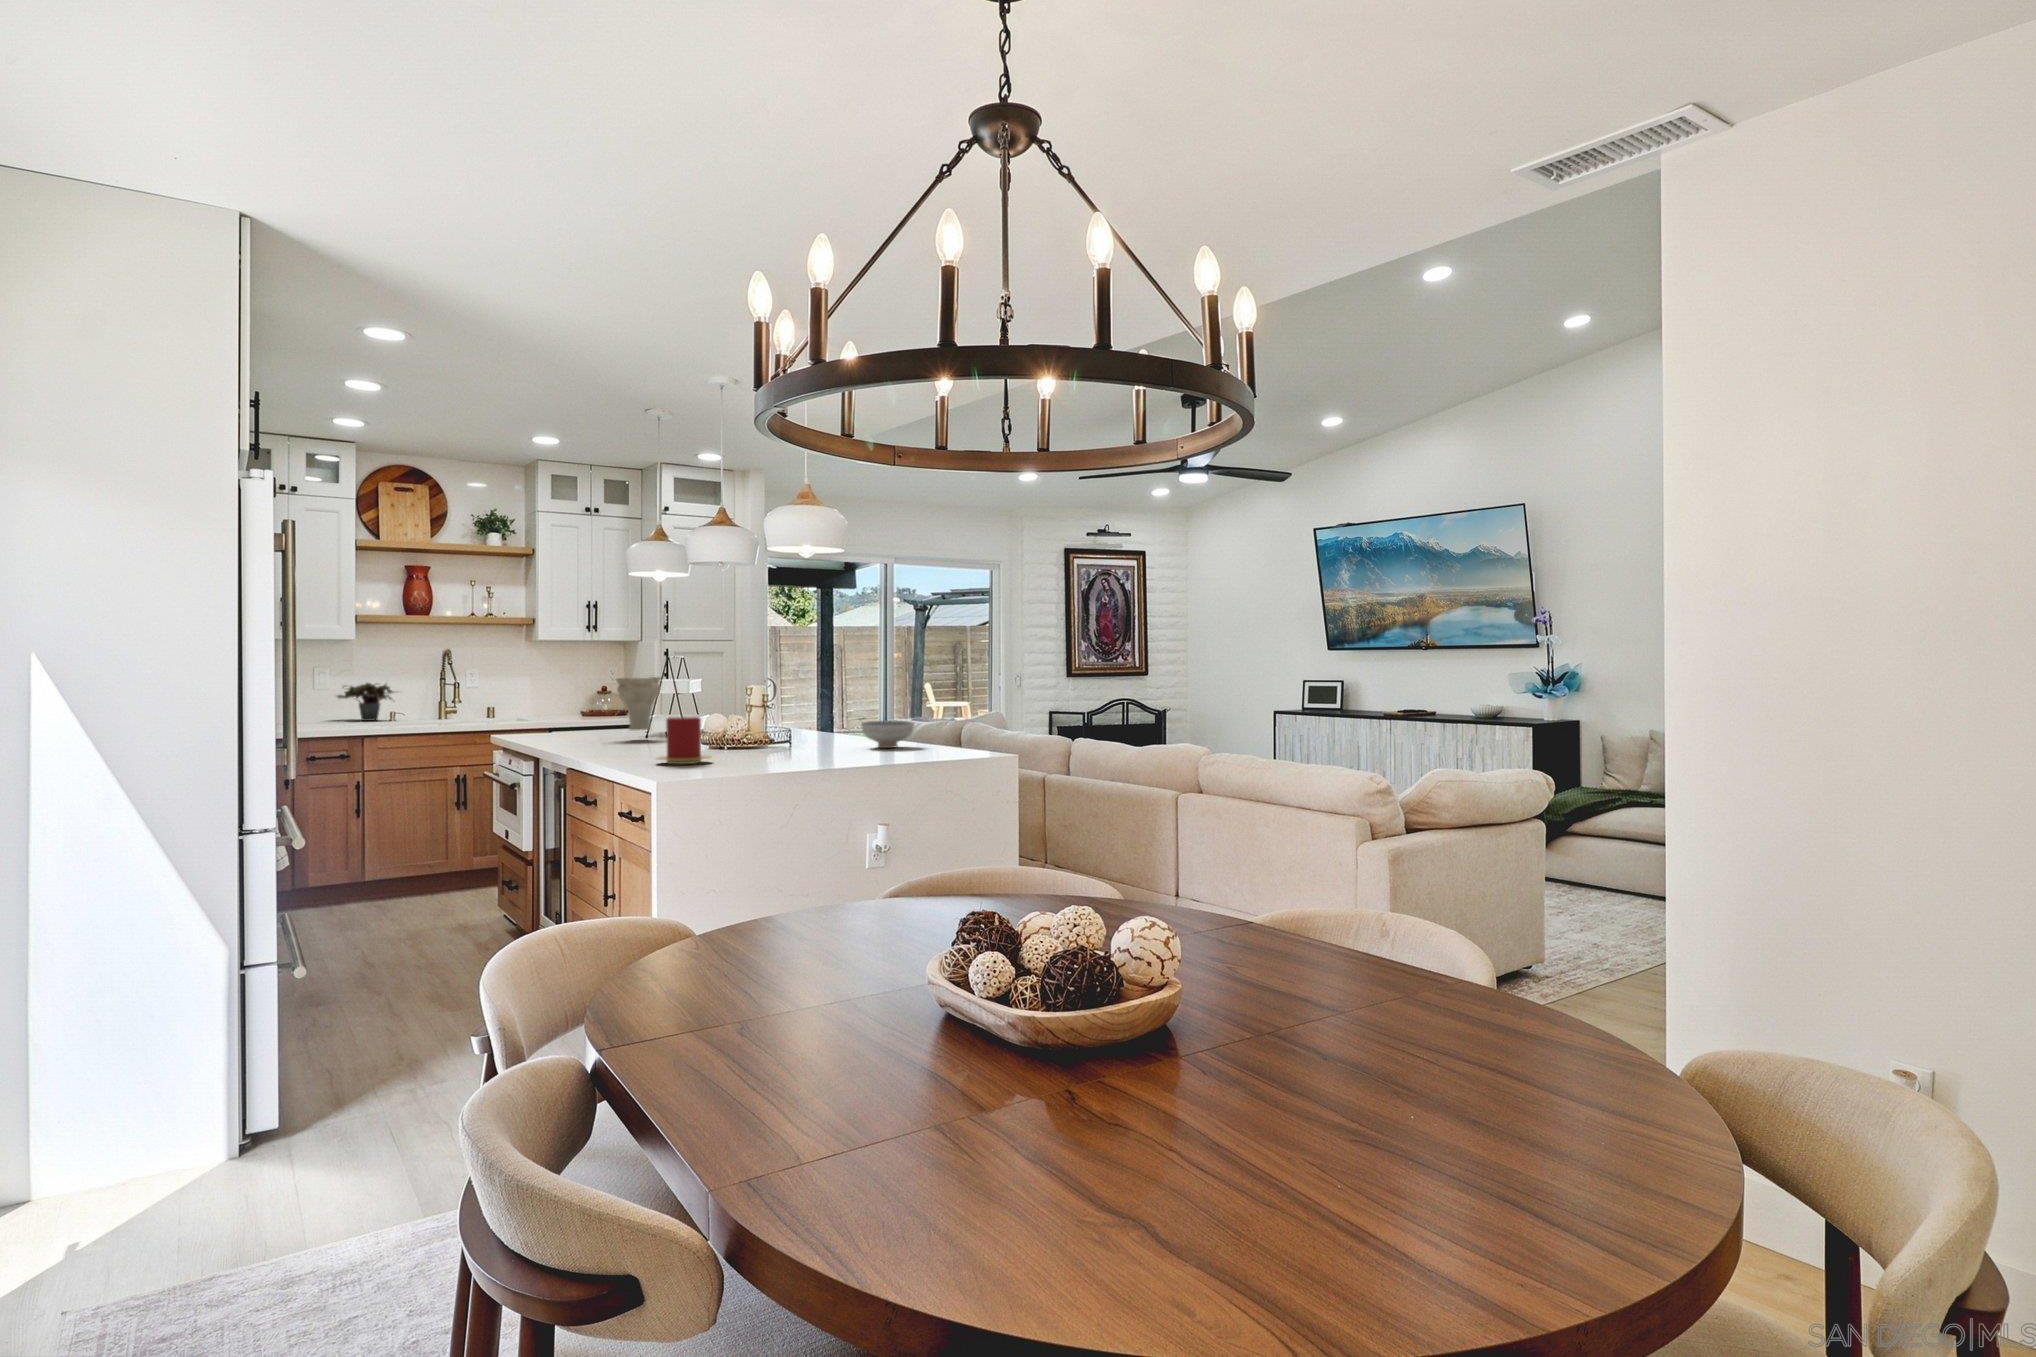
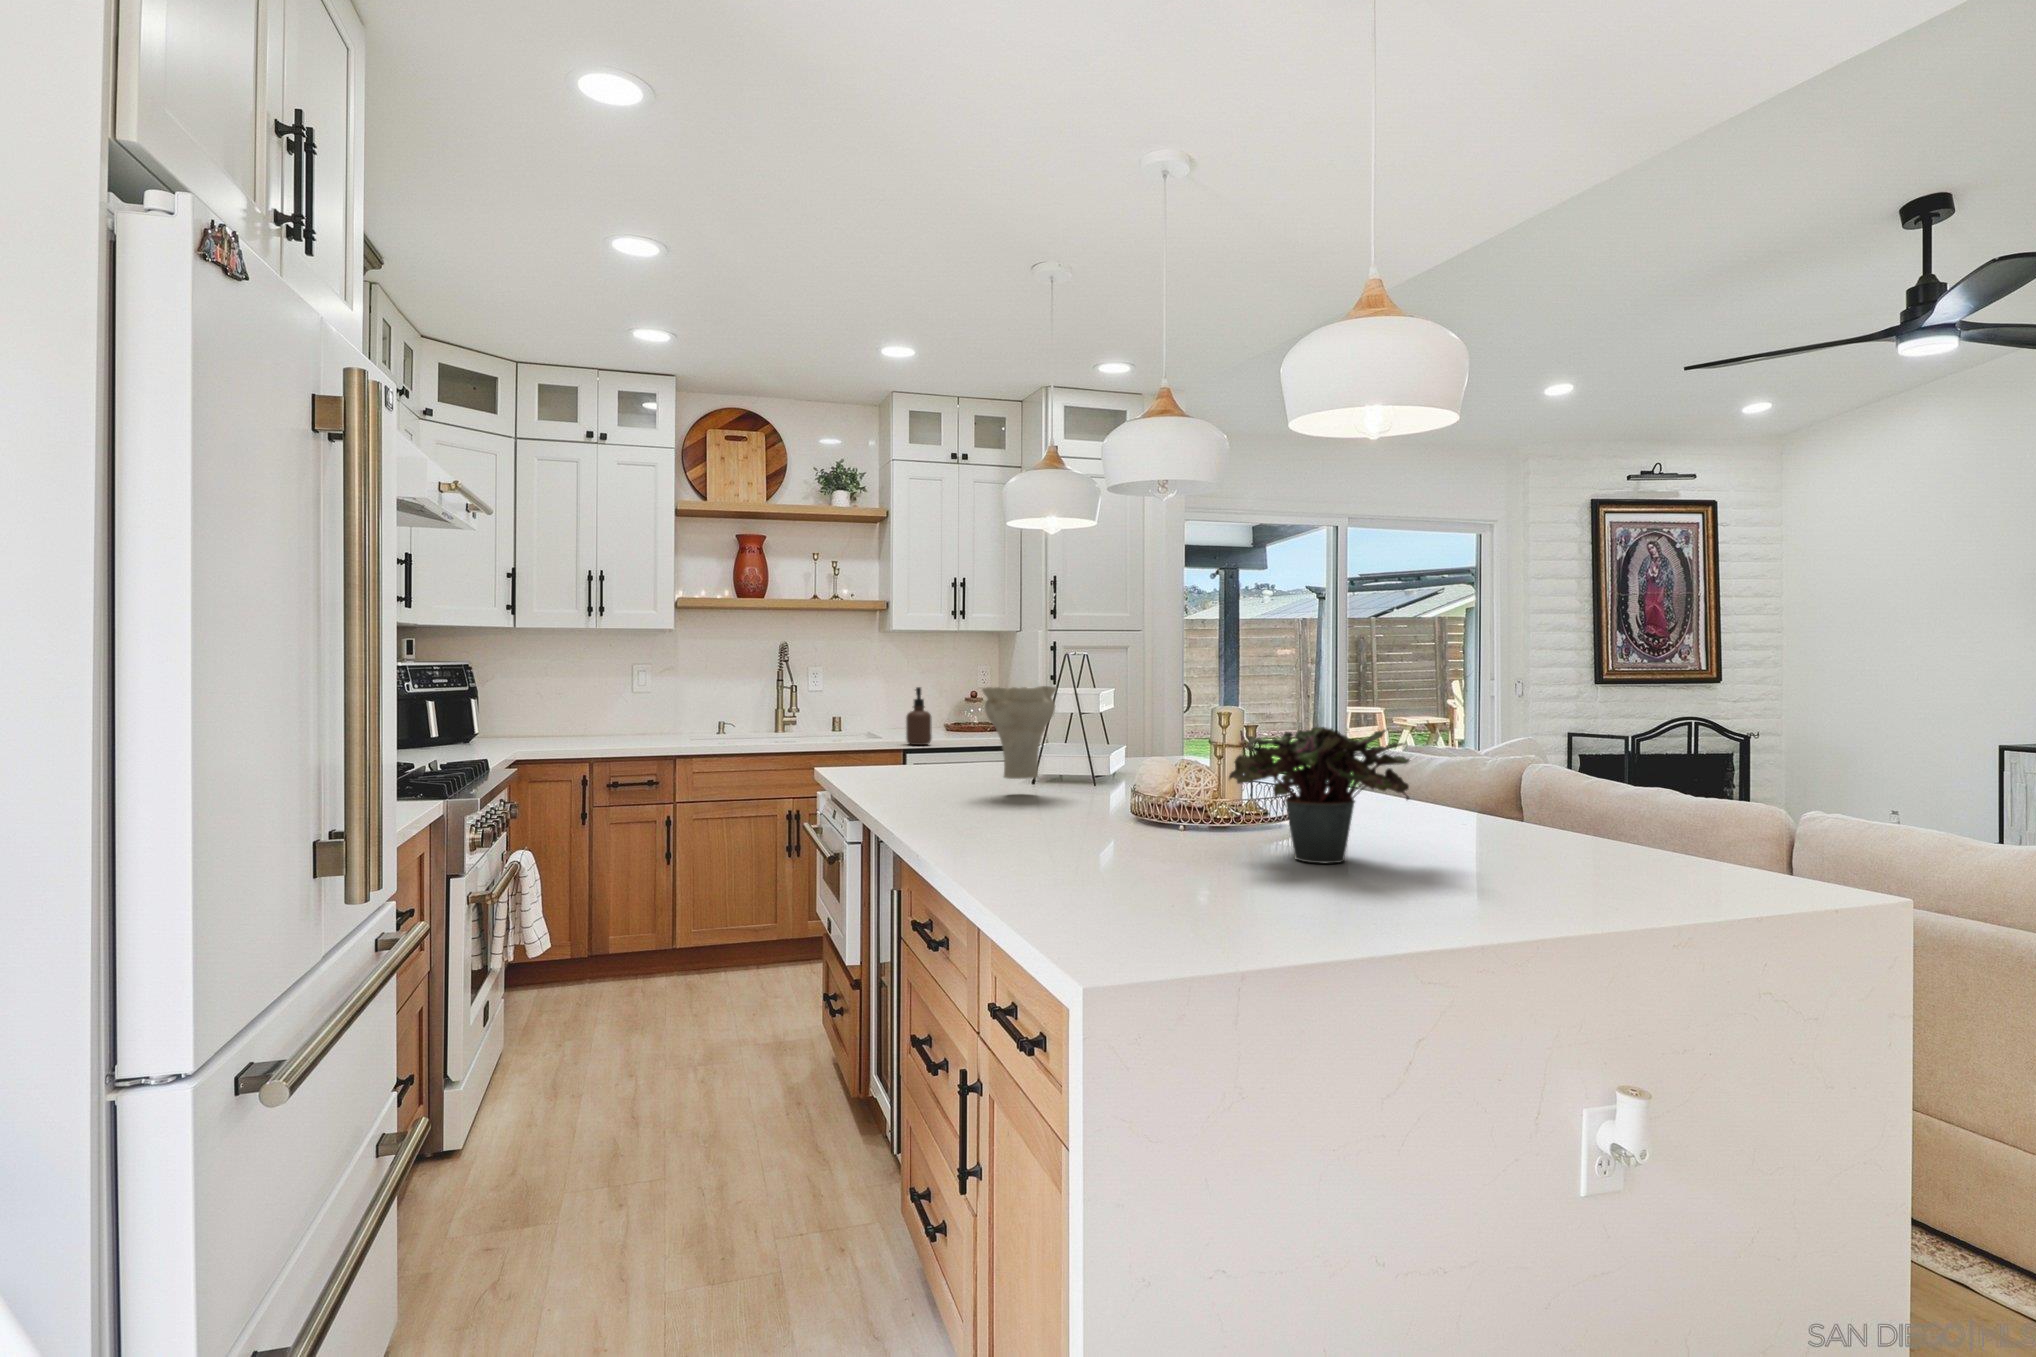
soap dispenser: none [552,682,572,725] -> present [906,687,932,745]
potted plant: present [337,683,394,721] -> present [1229,727,1410,863]
candle: present [656,717,711,764] -> none [1060,791,1191,913]
ceramic bowl: present [861,721,914,748] -> none [1479,789,1610,856]

